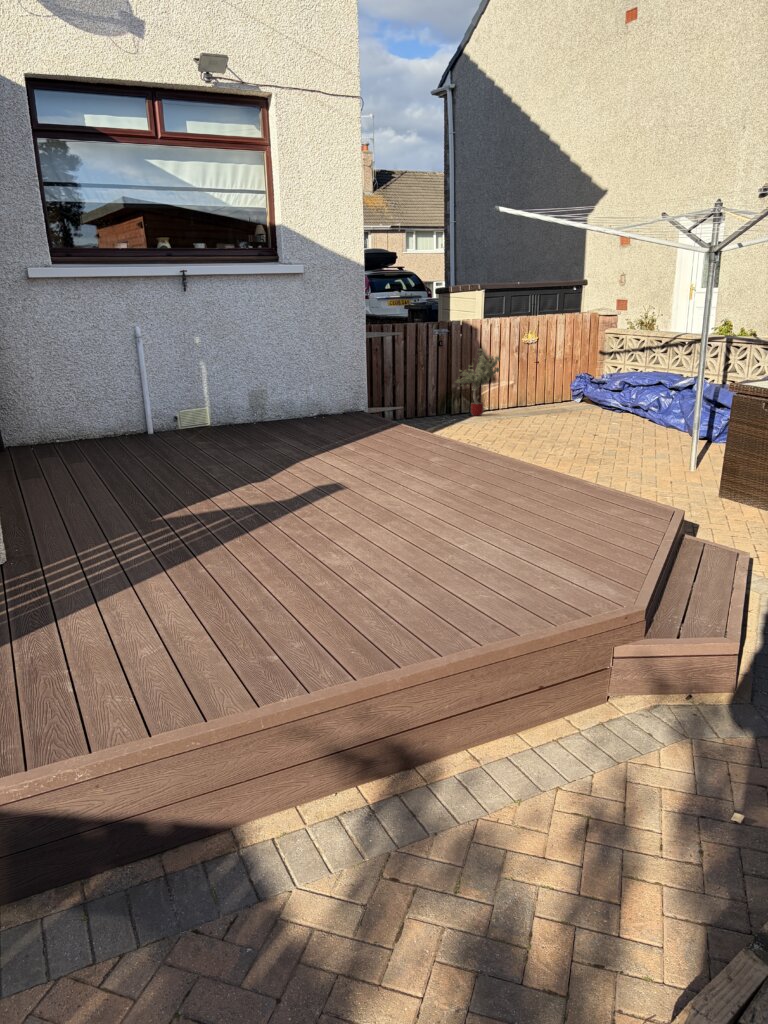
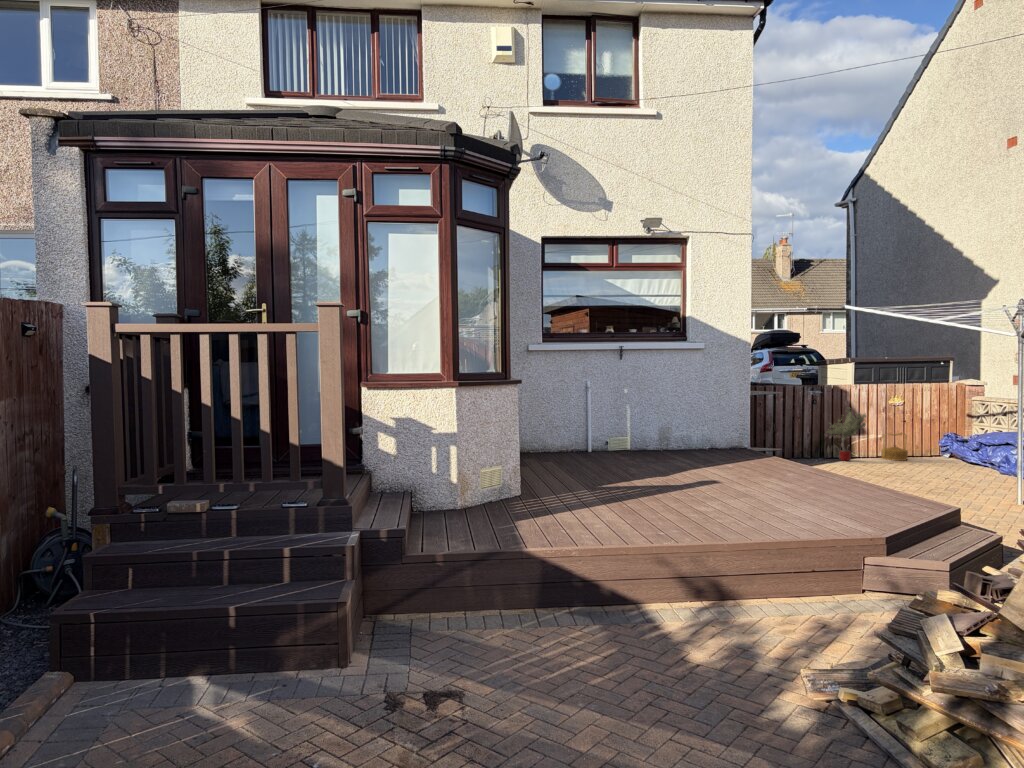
woven basket: none [514,377,543,411] -> present [881,433,908,461]

